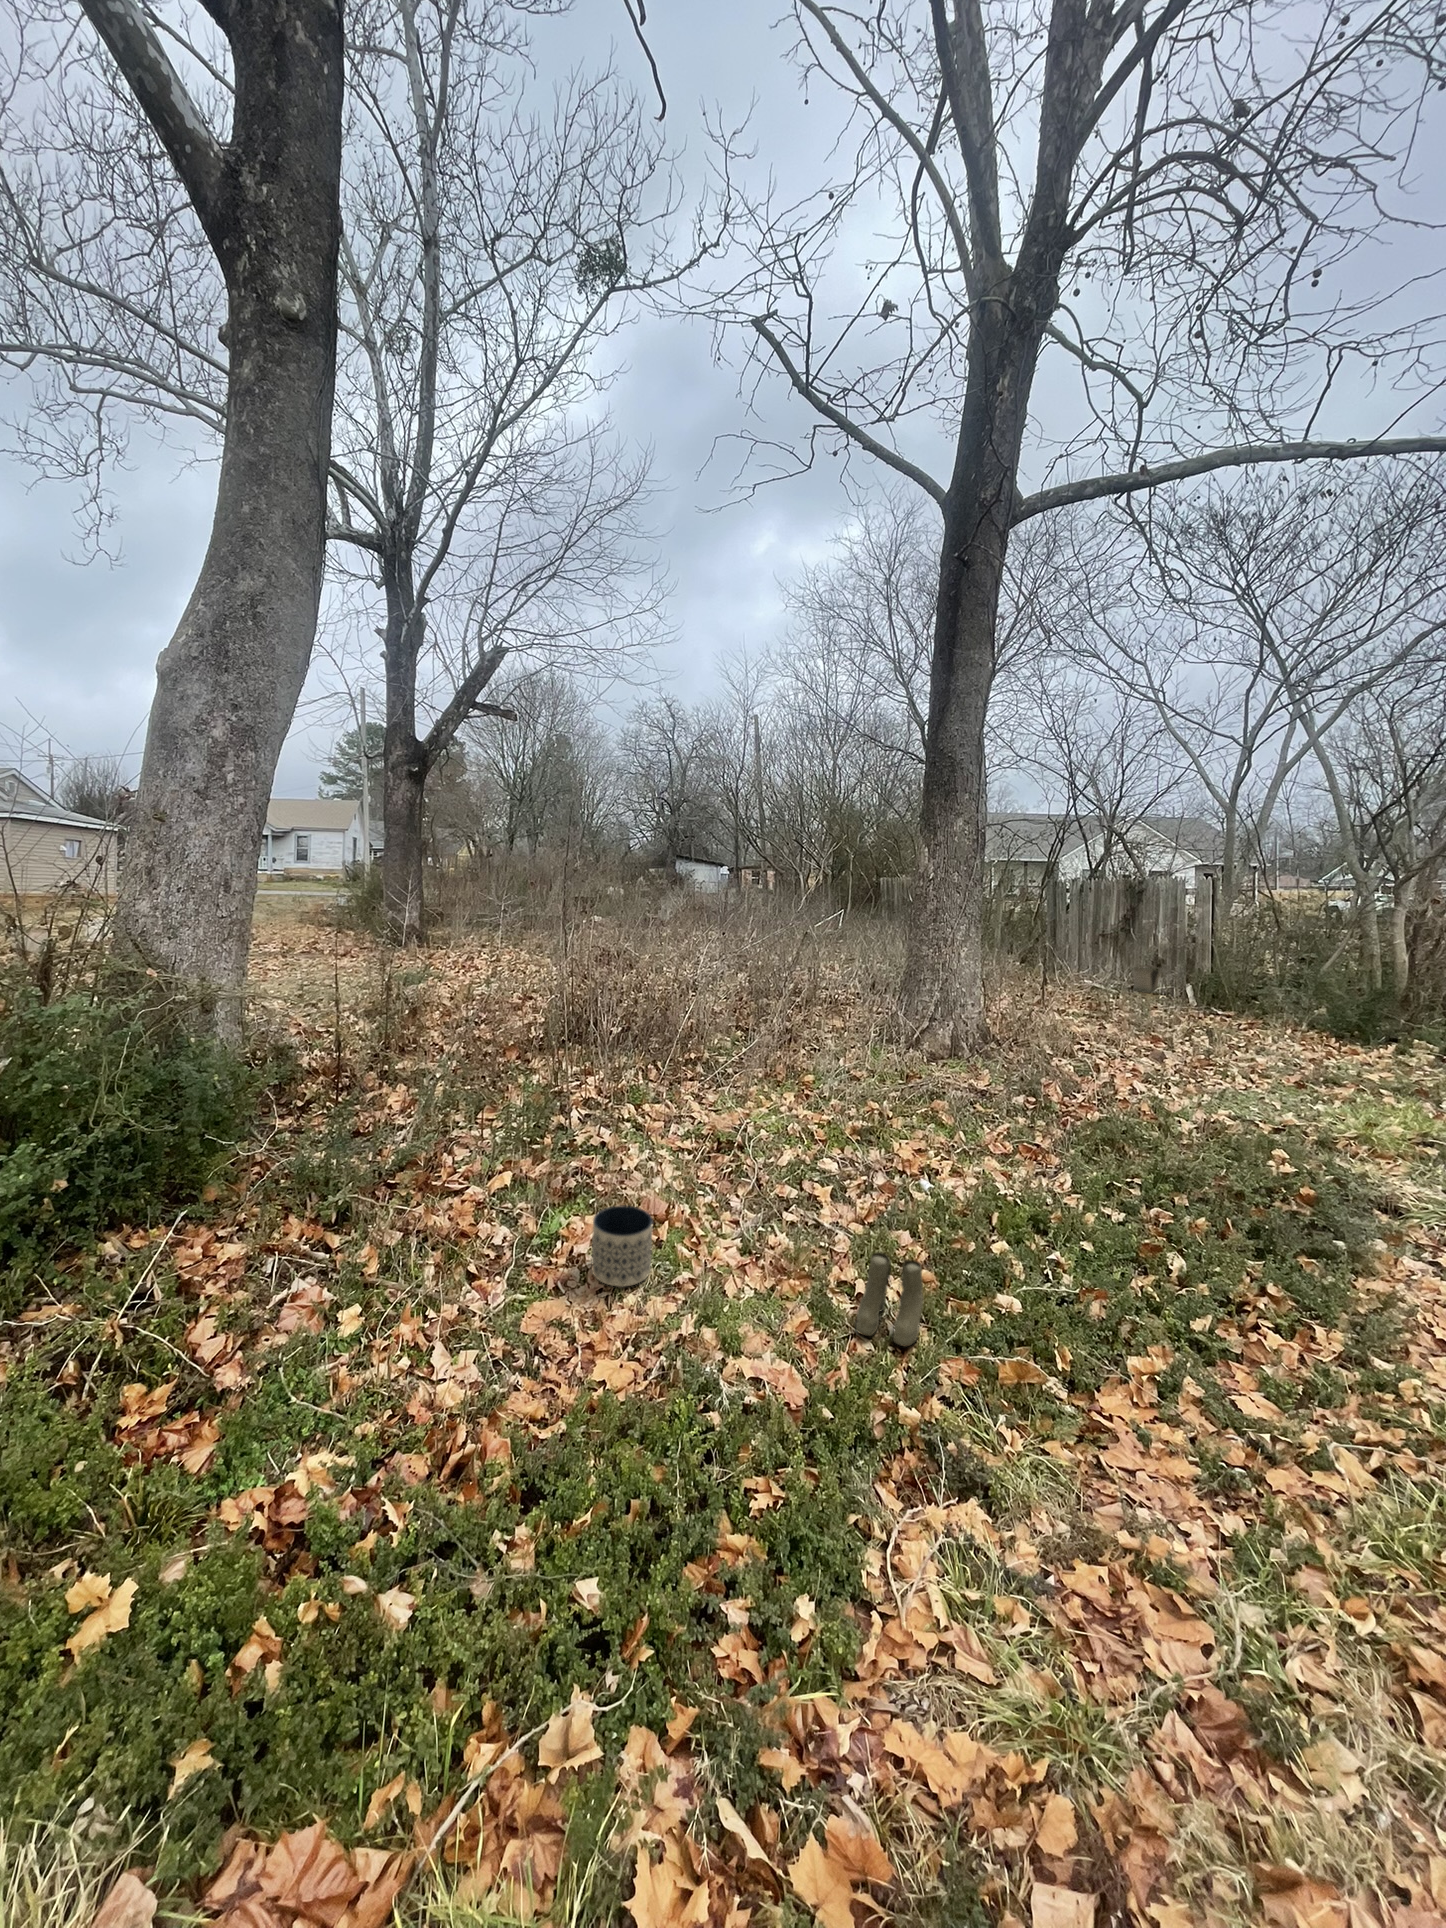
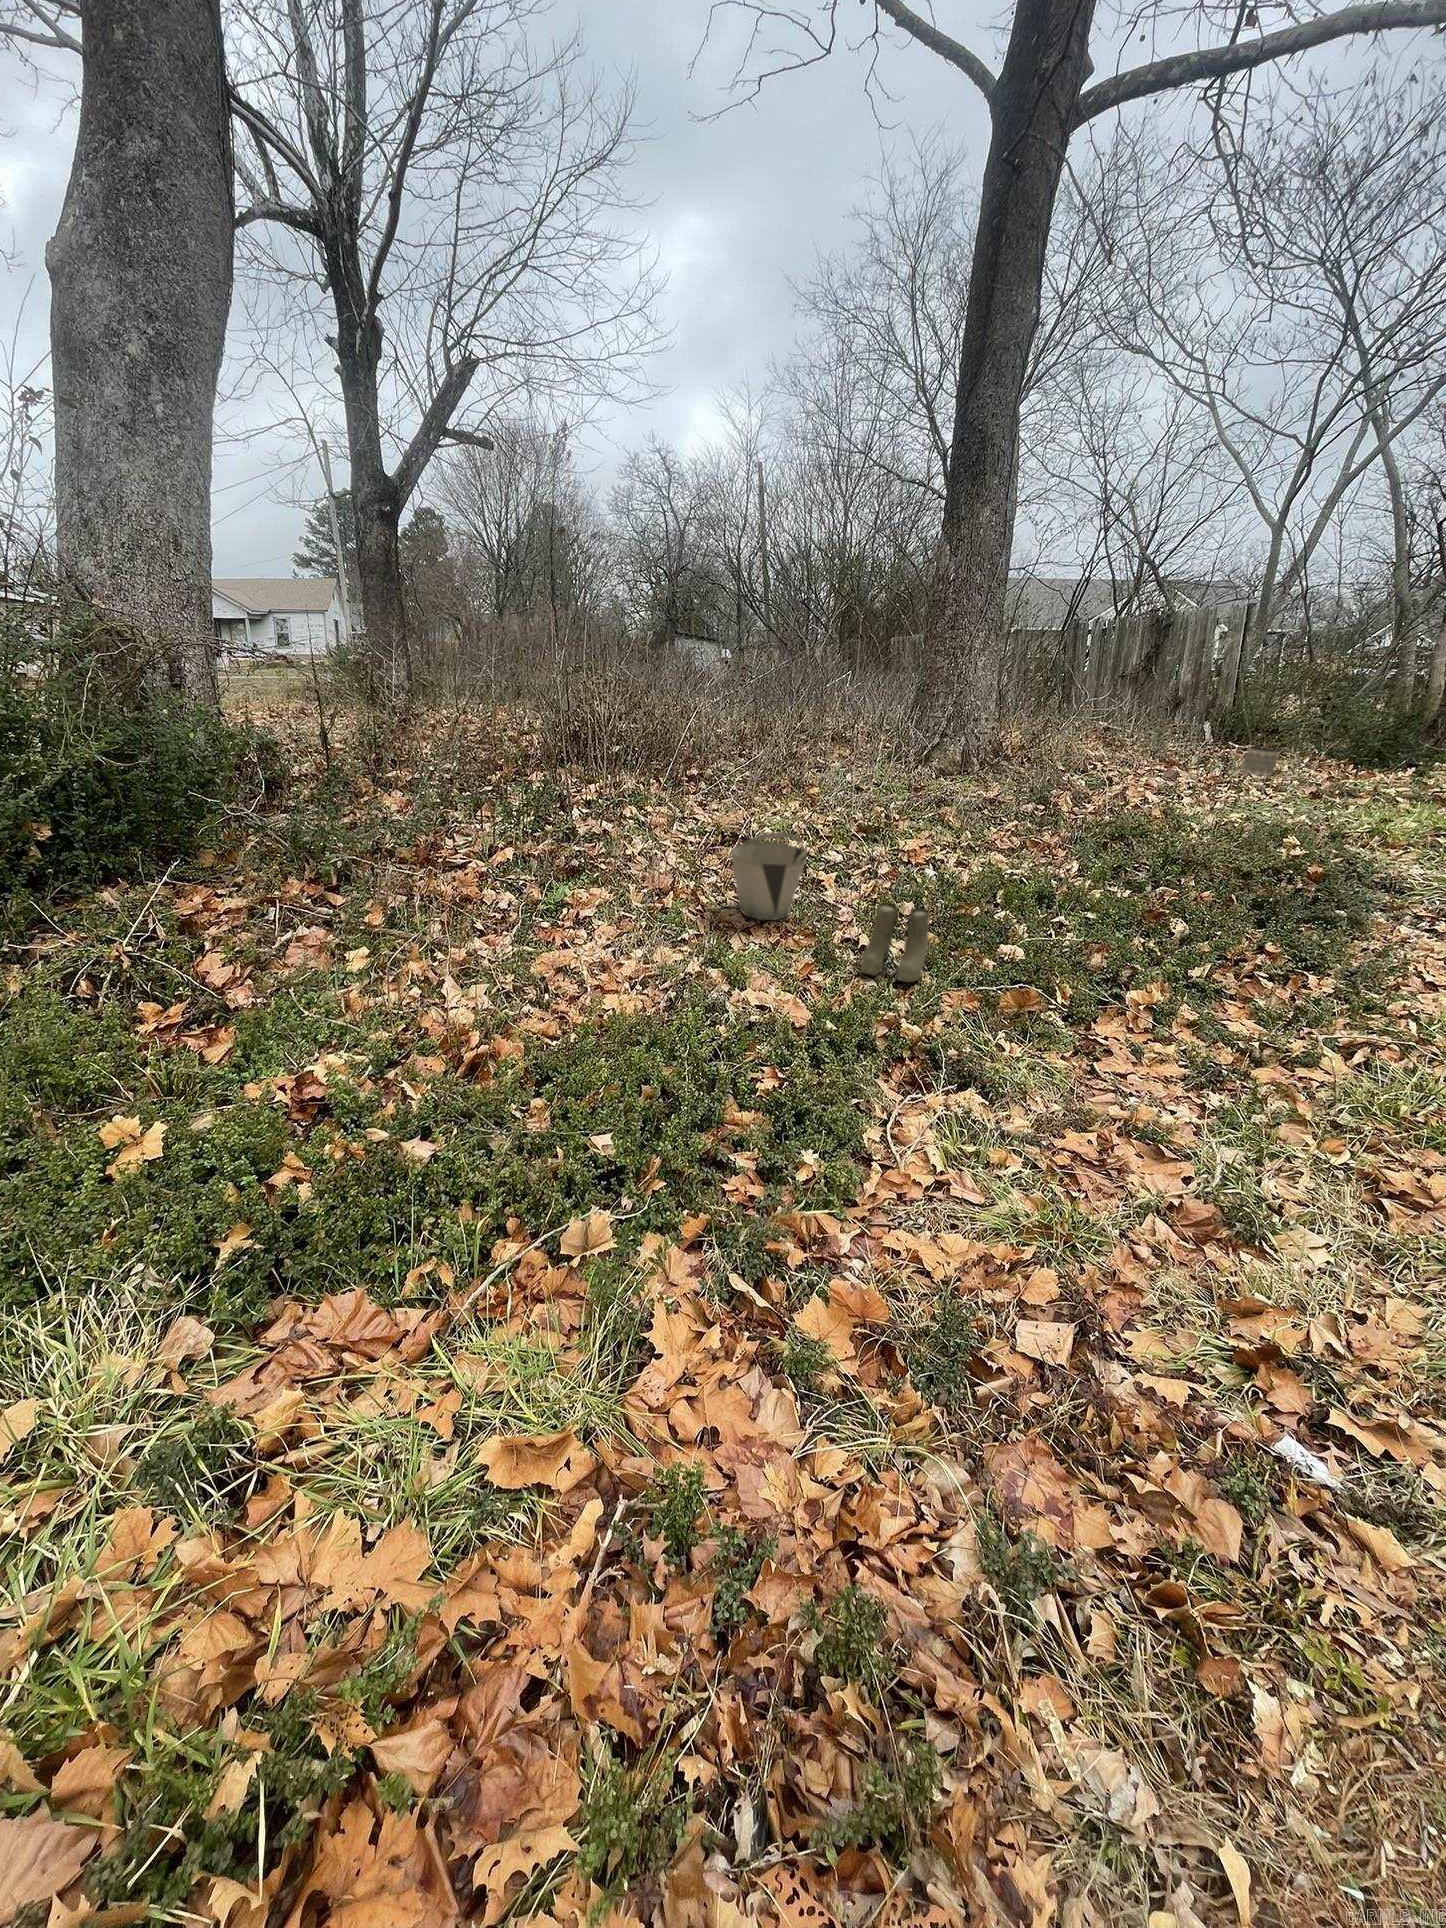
bucket: present [1133,965,1162,993] -> present [731,833,807,920]
planter: present [592,1205,653,1287] -> present [1242,747,1279,776]

